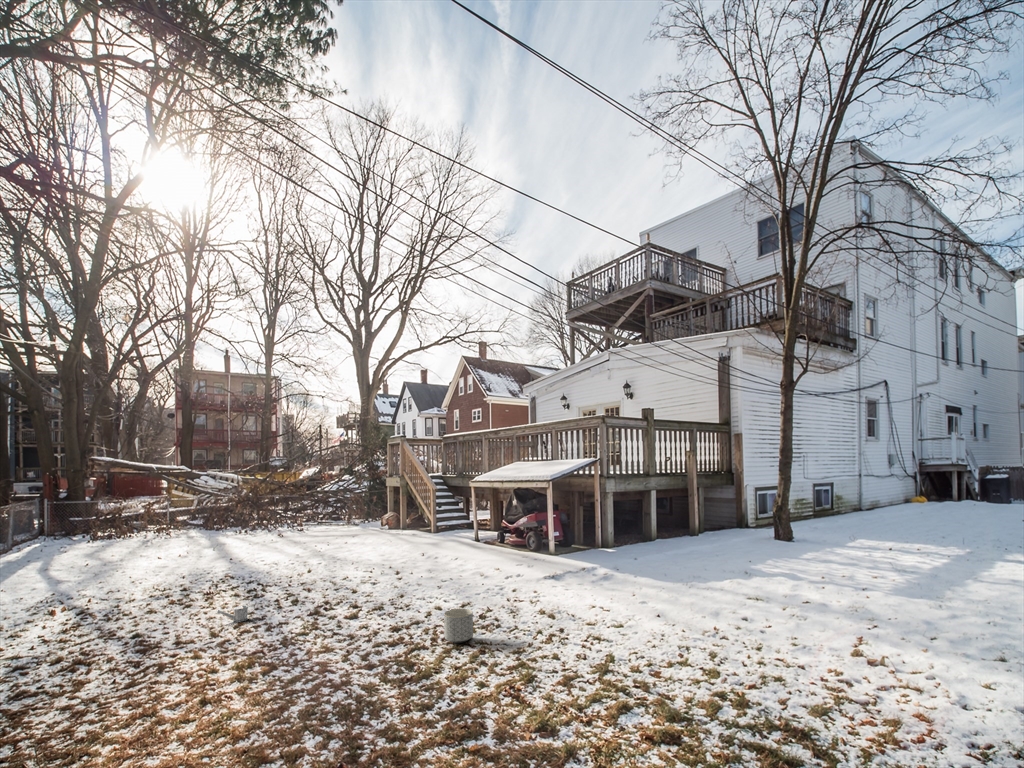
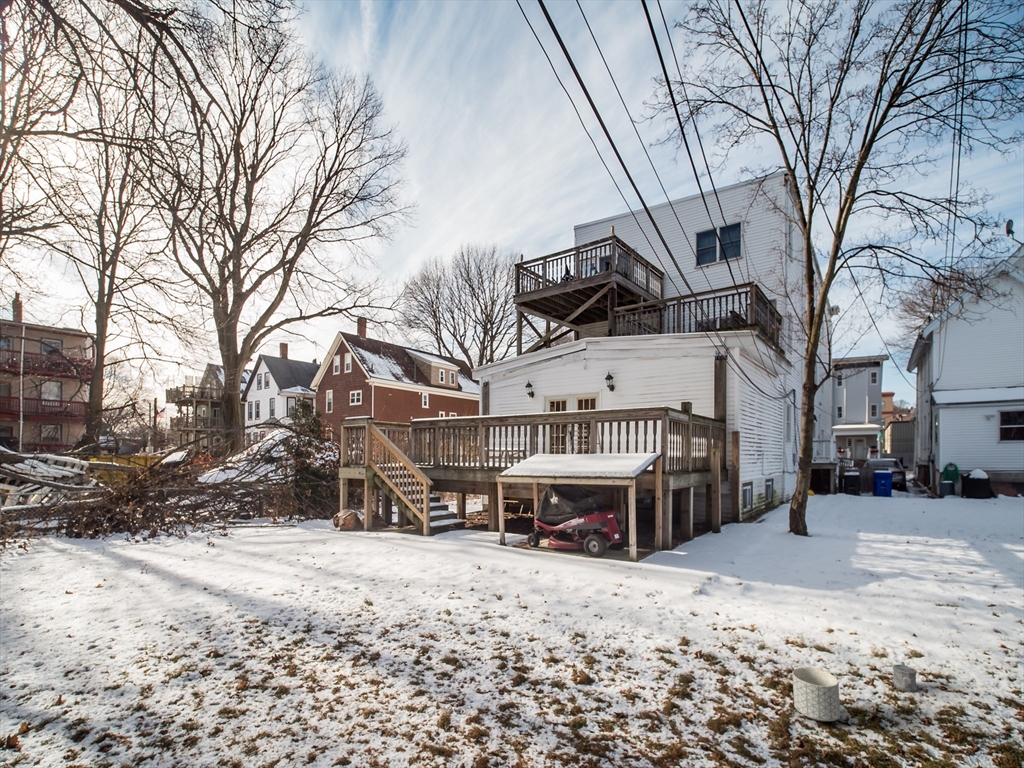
watering can: present [217,605,255,622] -> present [893,662,918,692]

